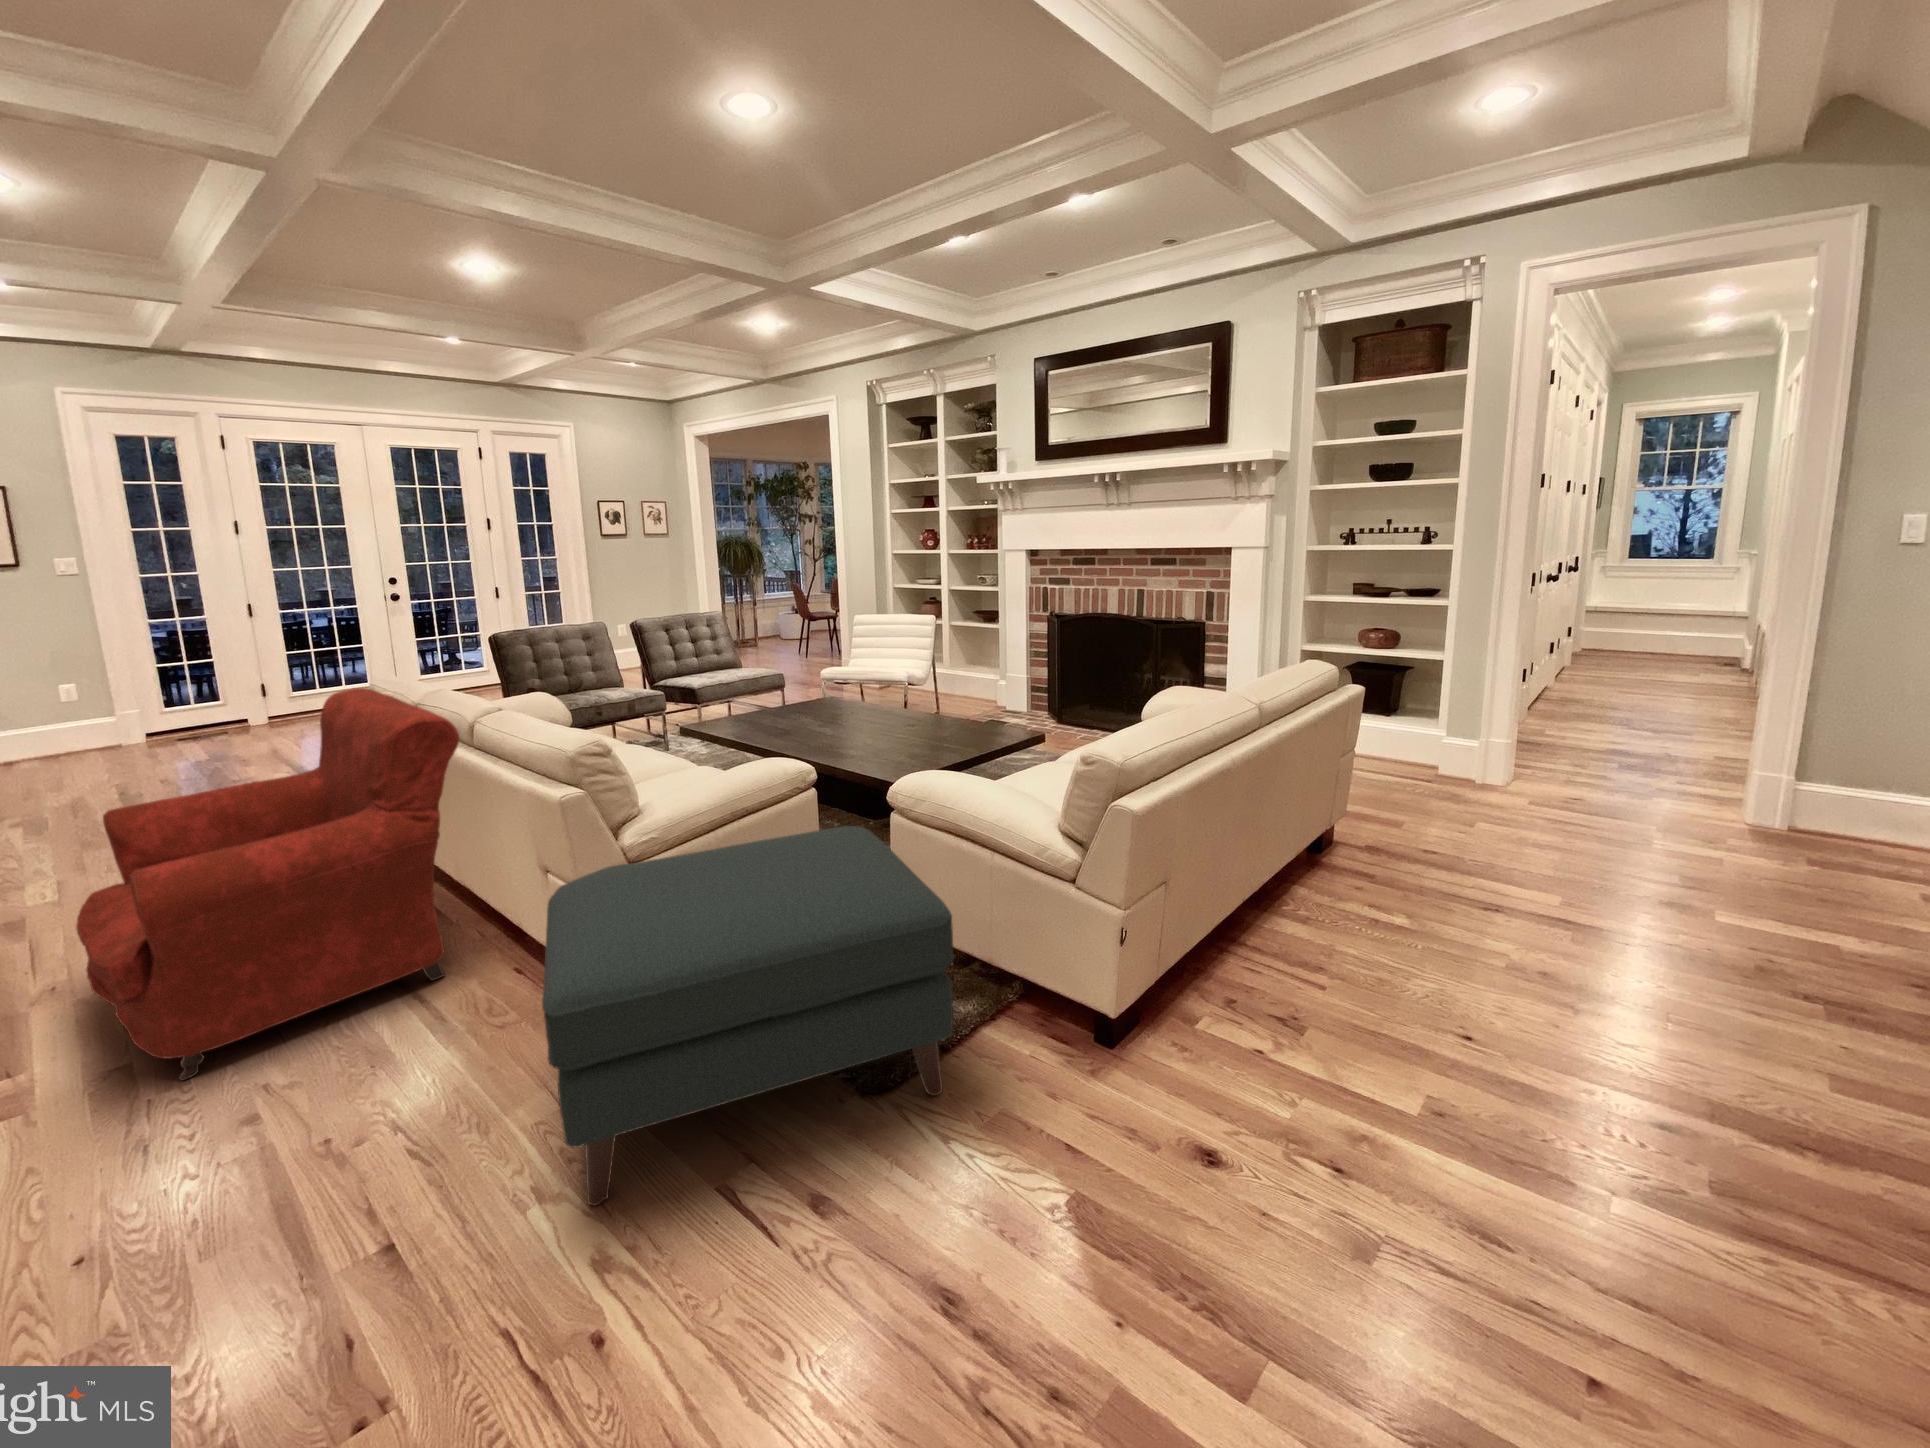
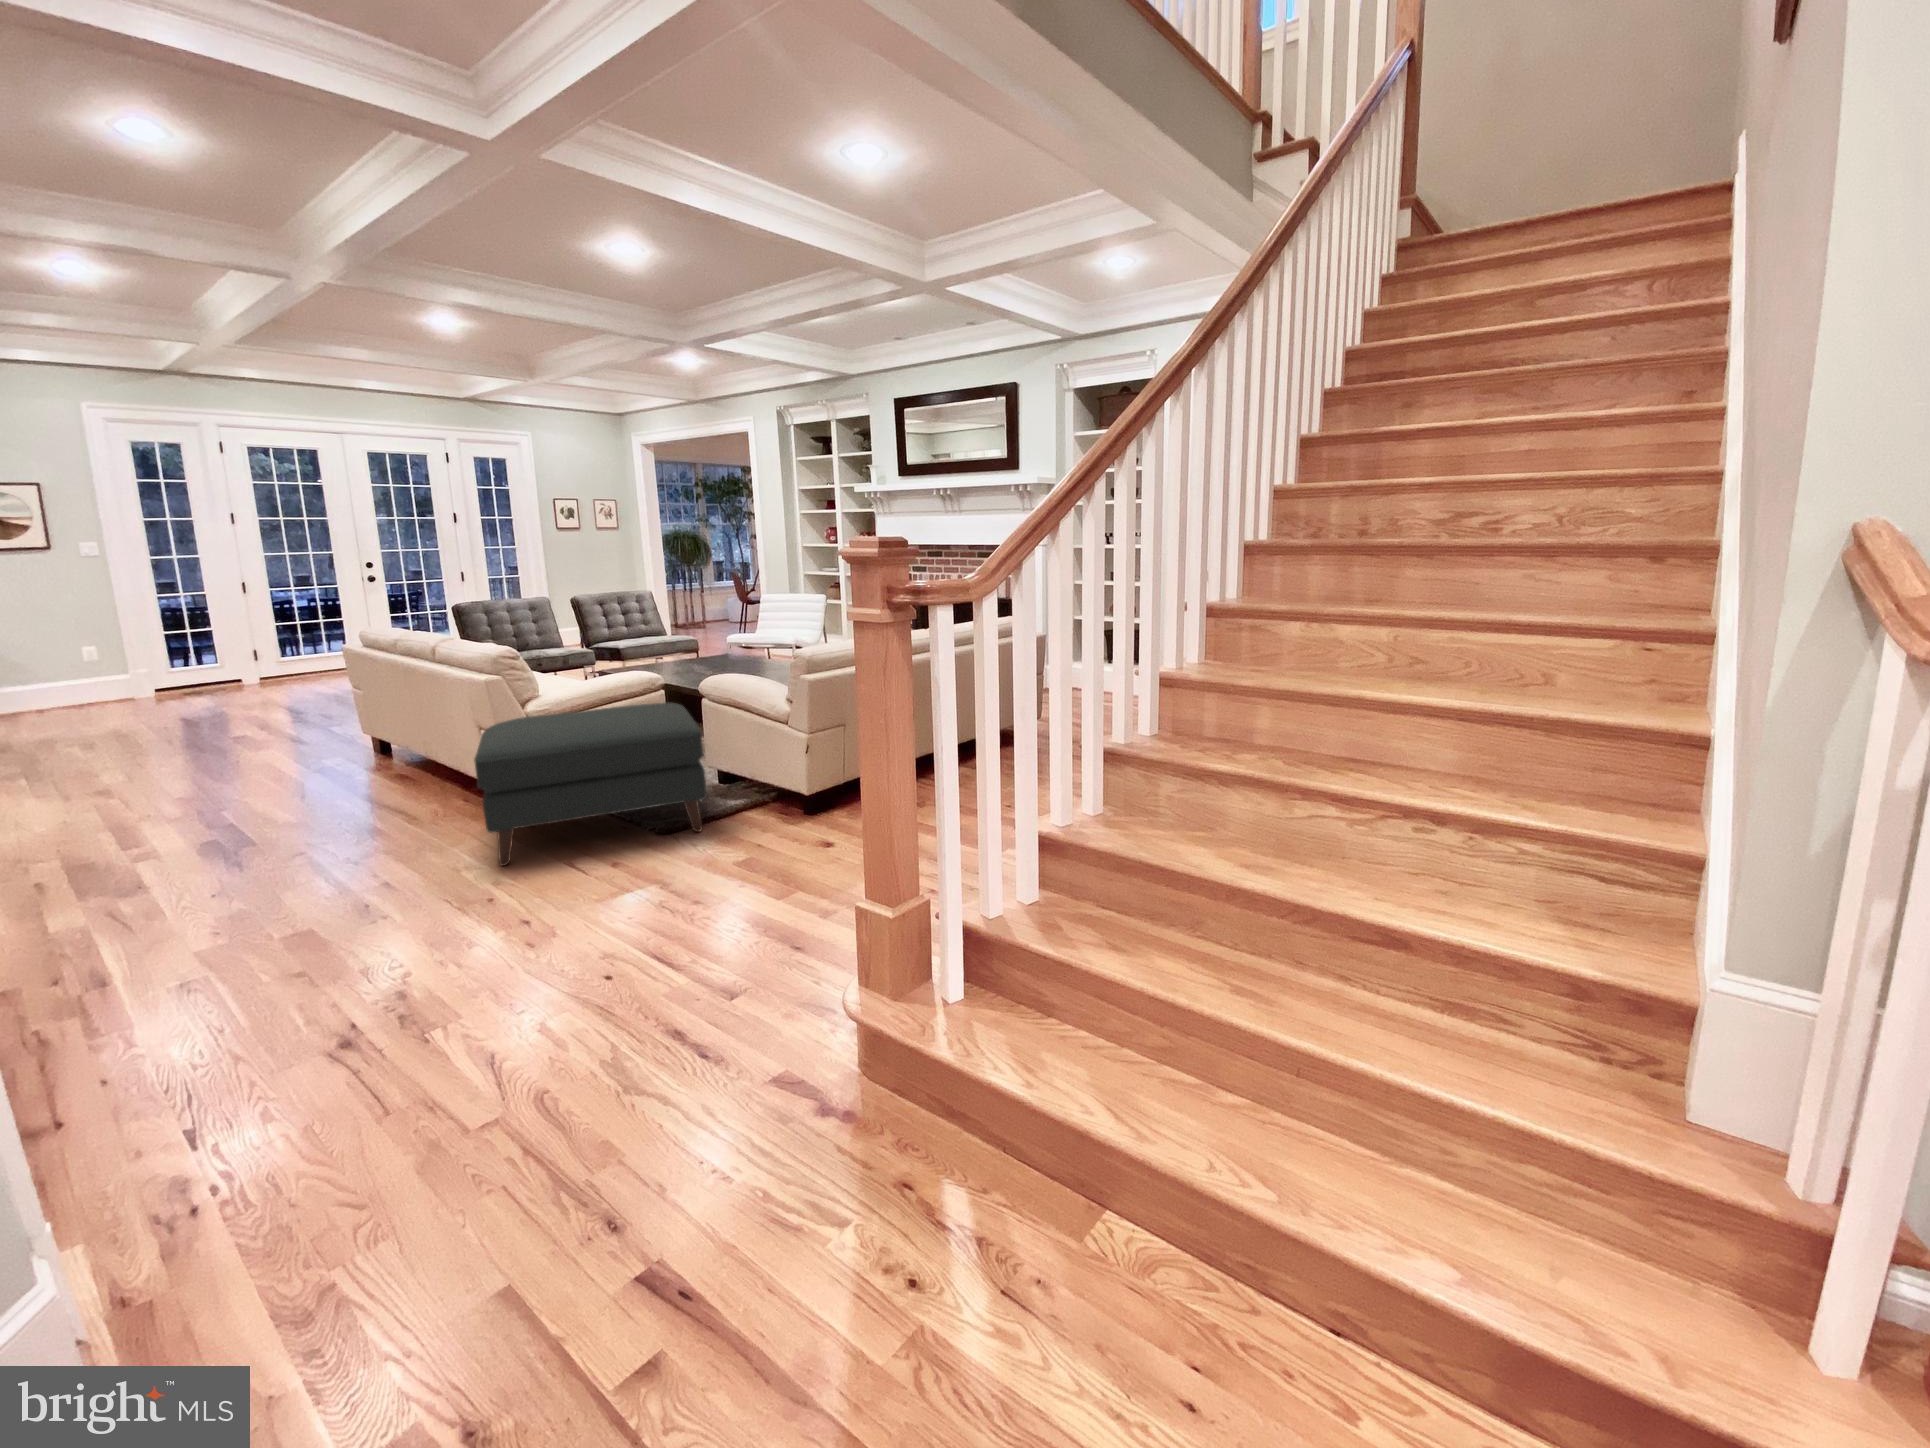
armchair: present [76,688,459,1080] -> none [189,628,430,839]

